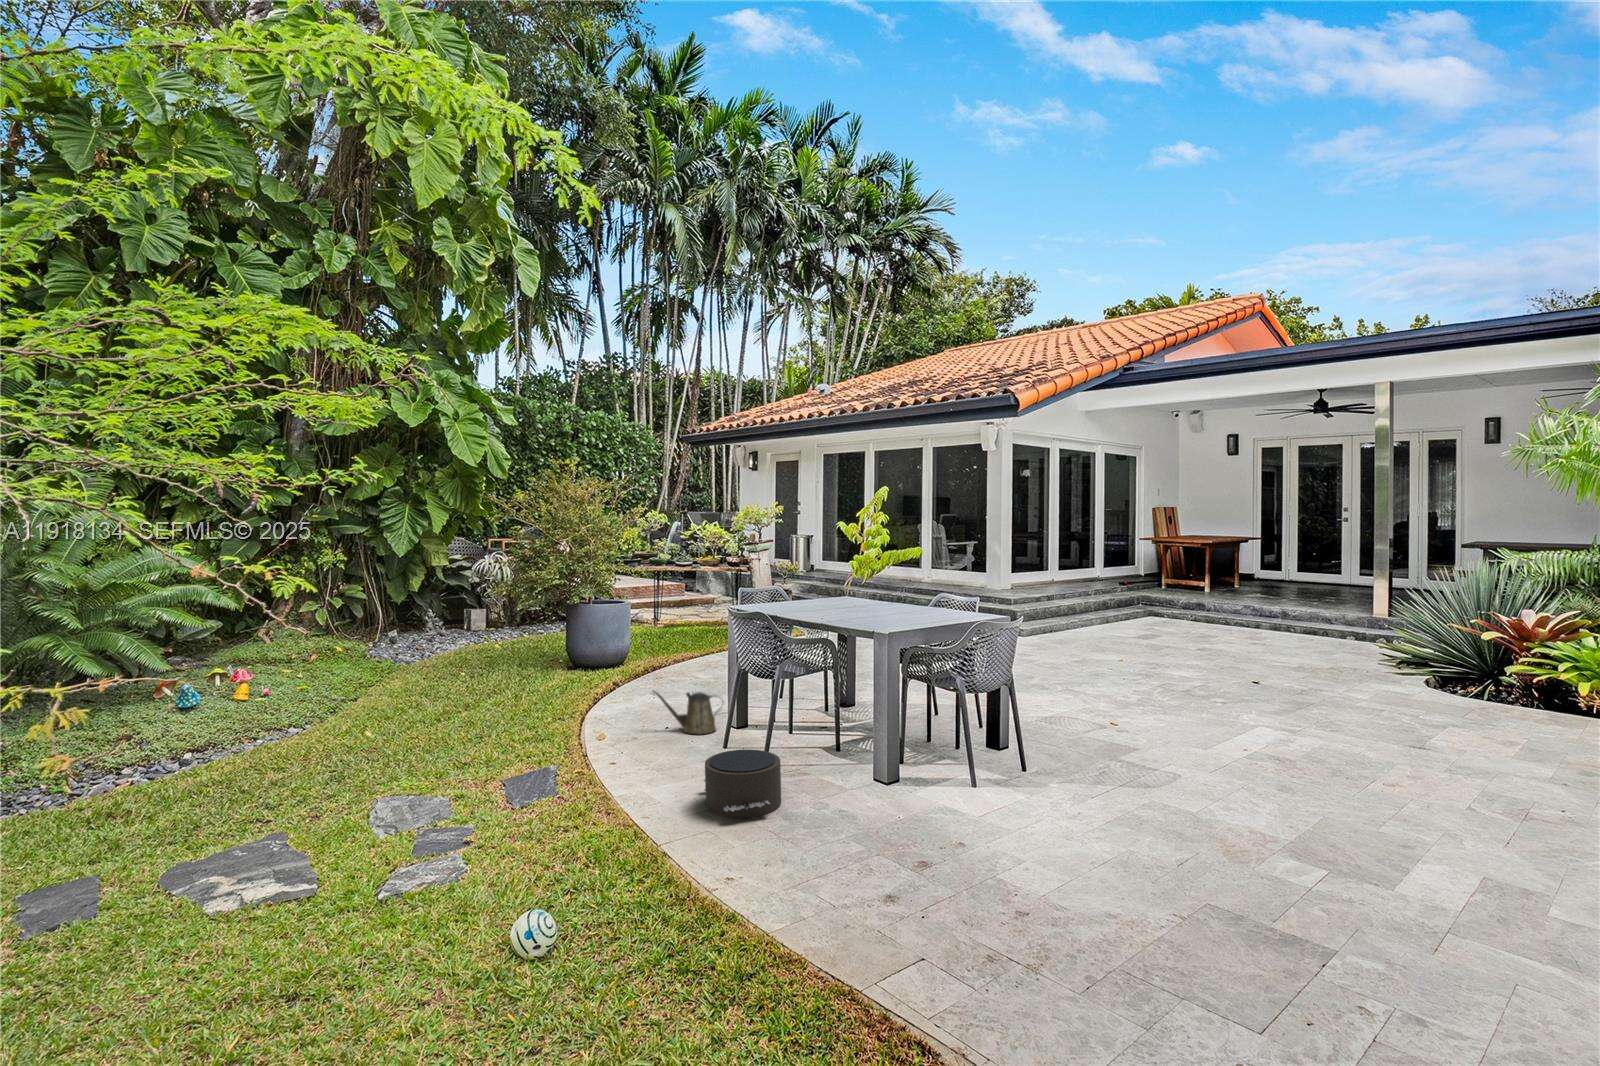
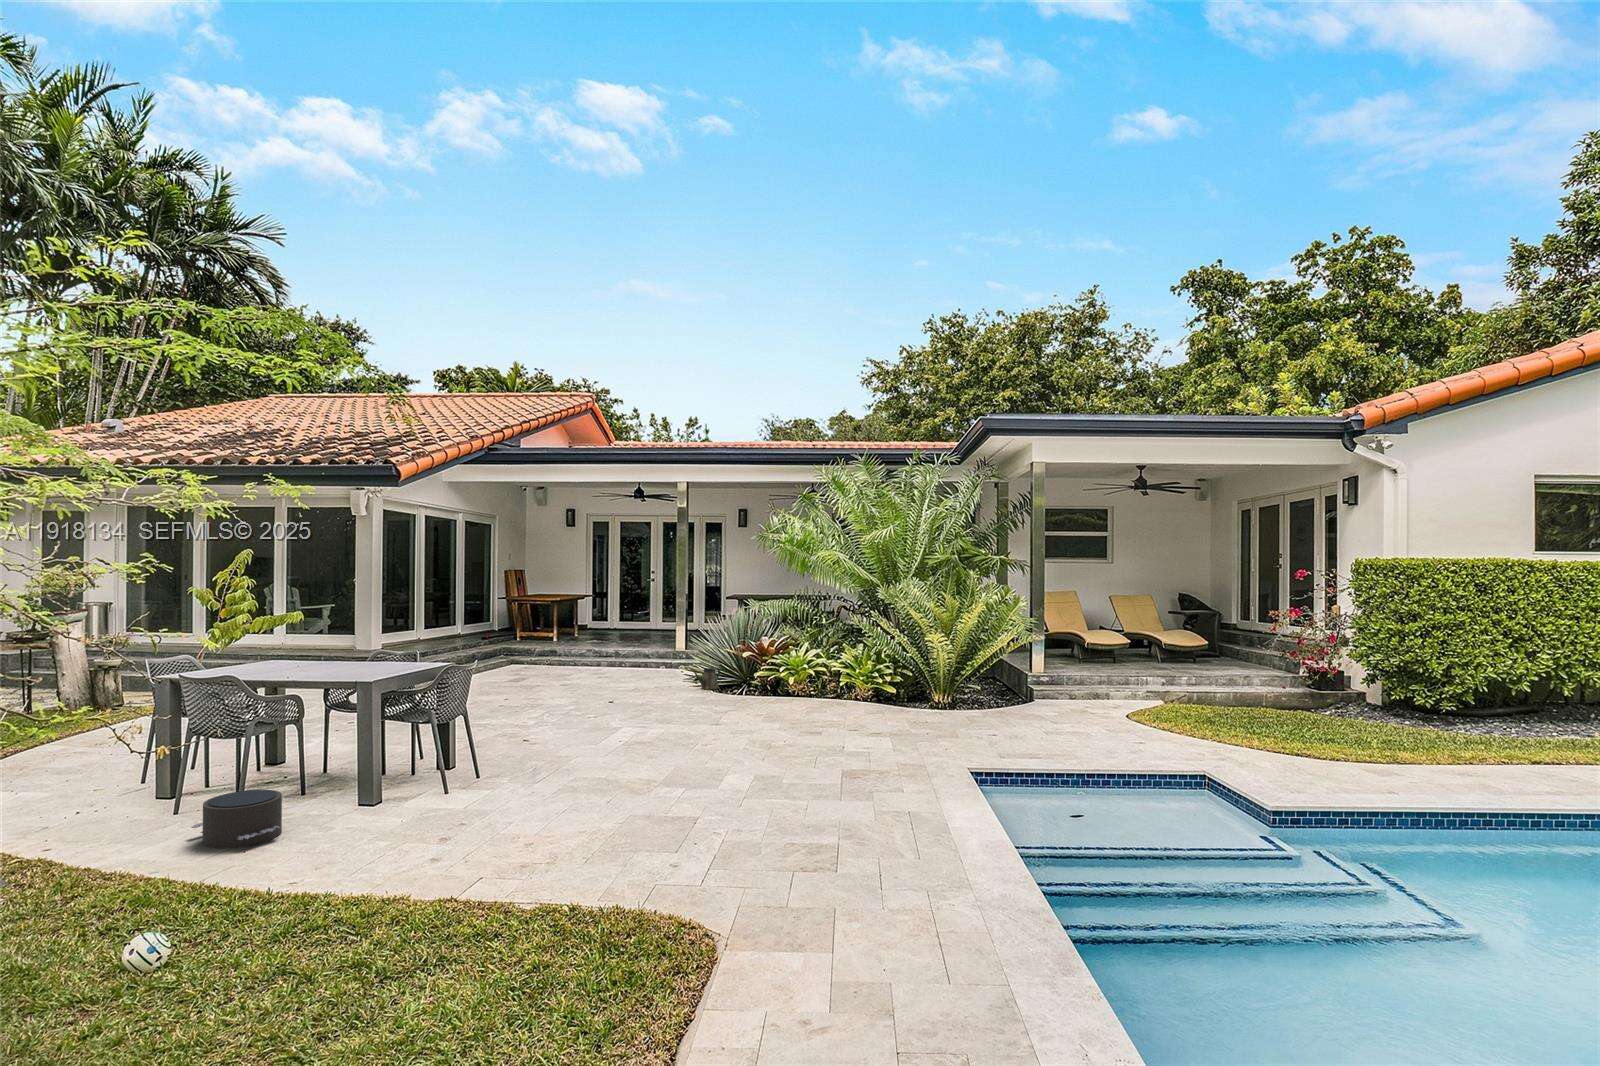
watering can: present [652,691,723,734] -> present [691,668,720,690]

